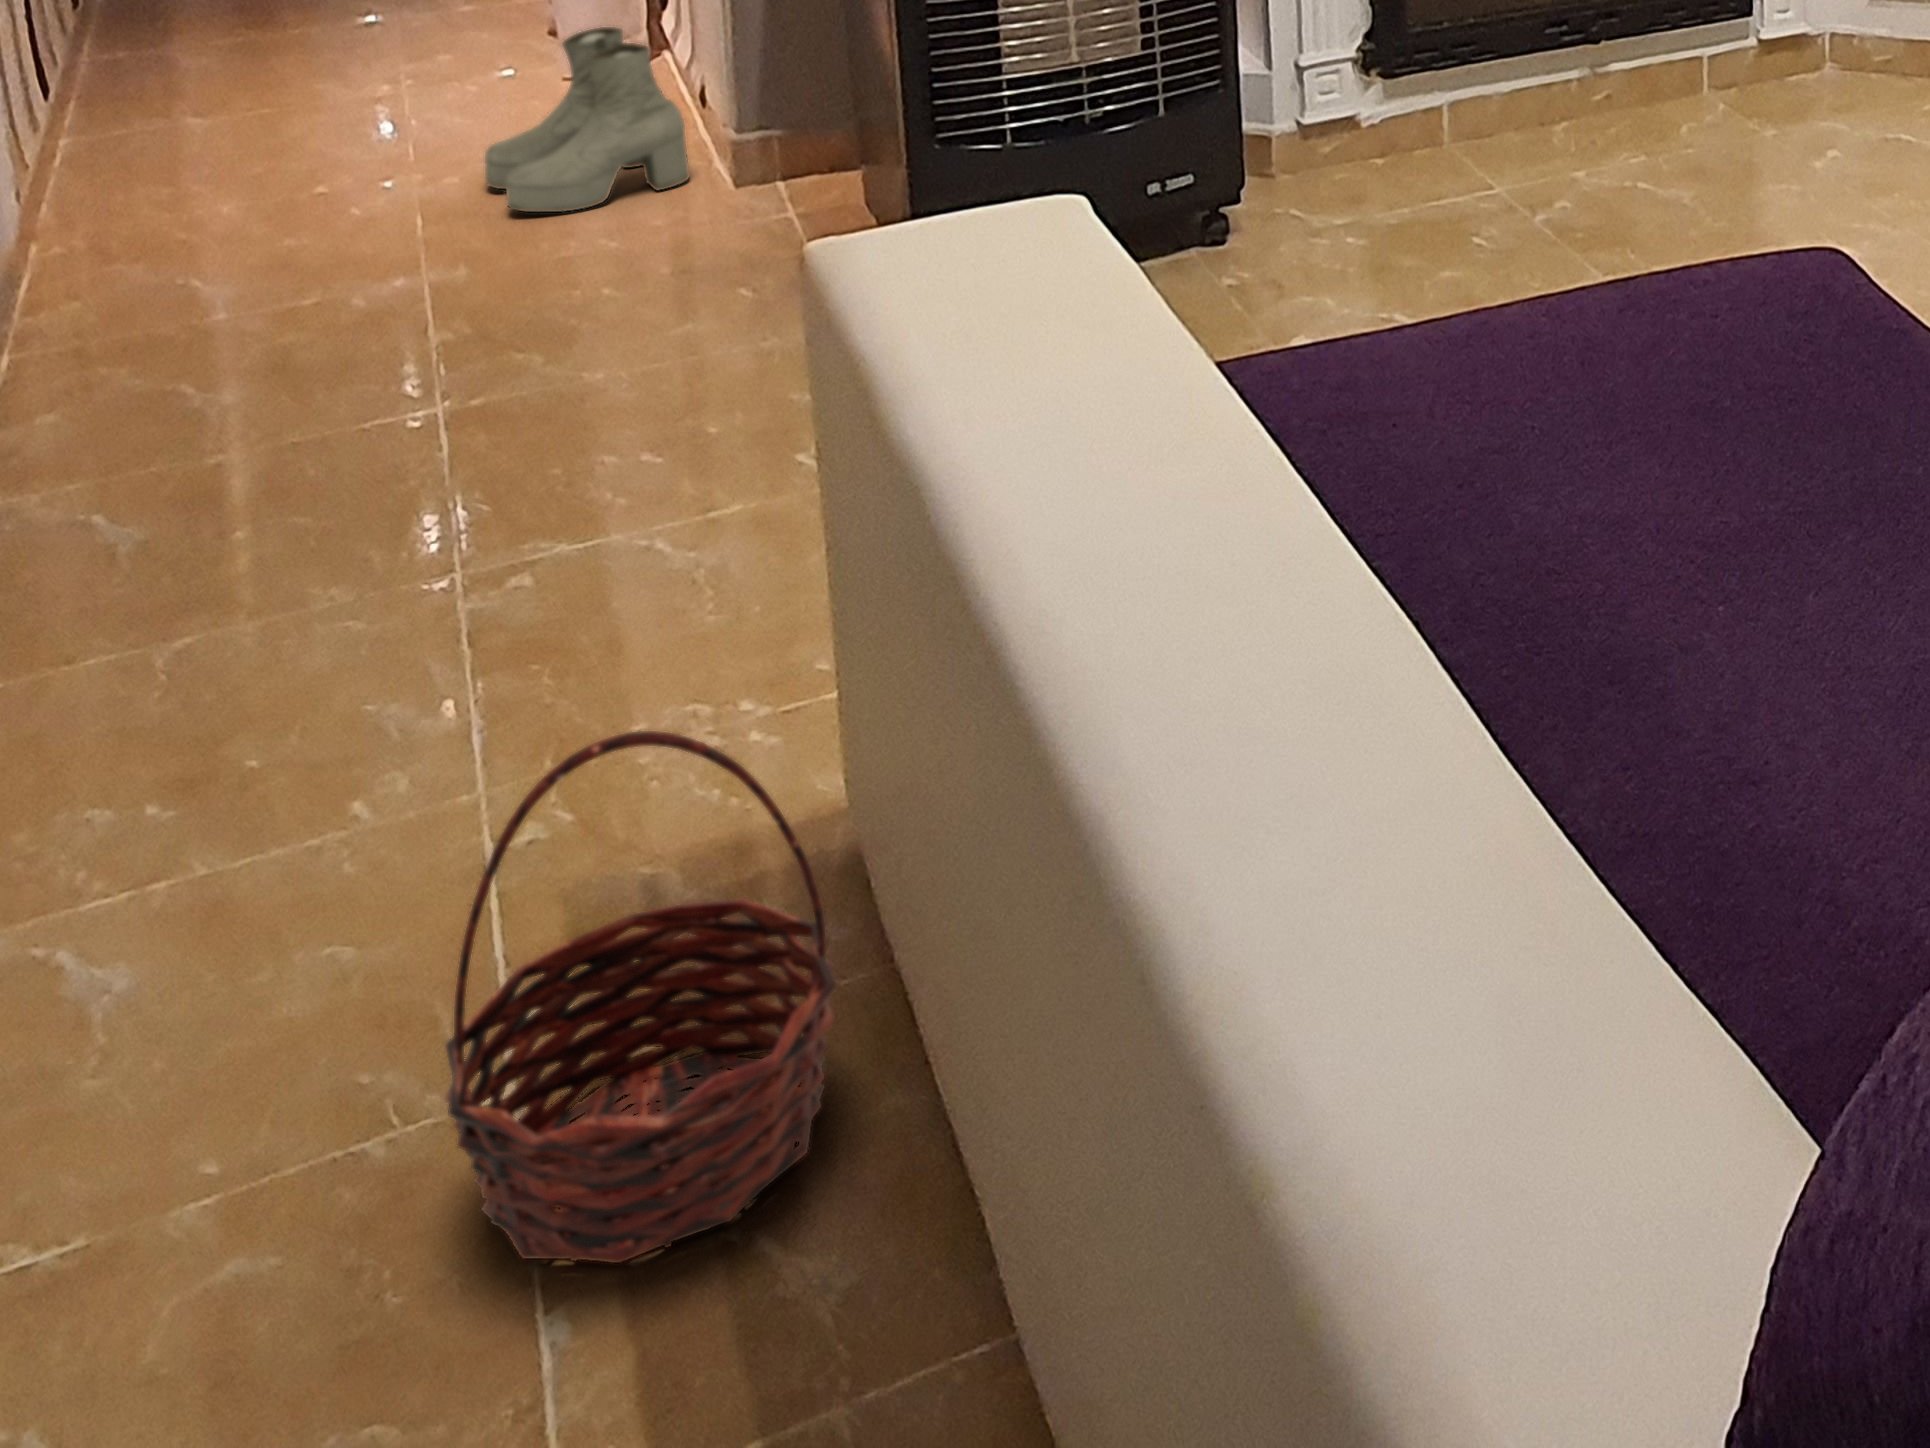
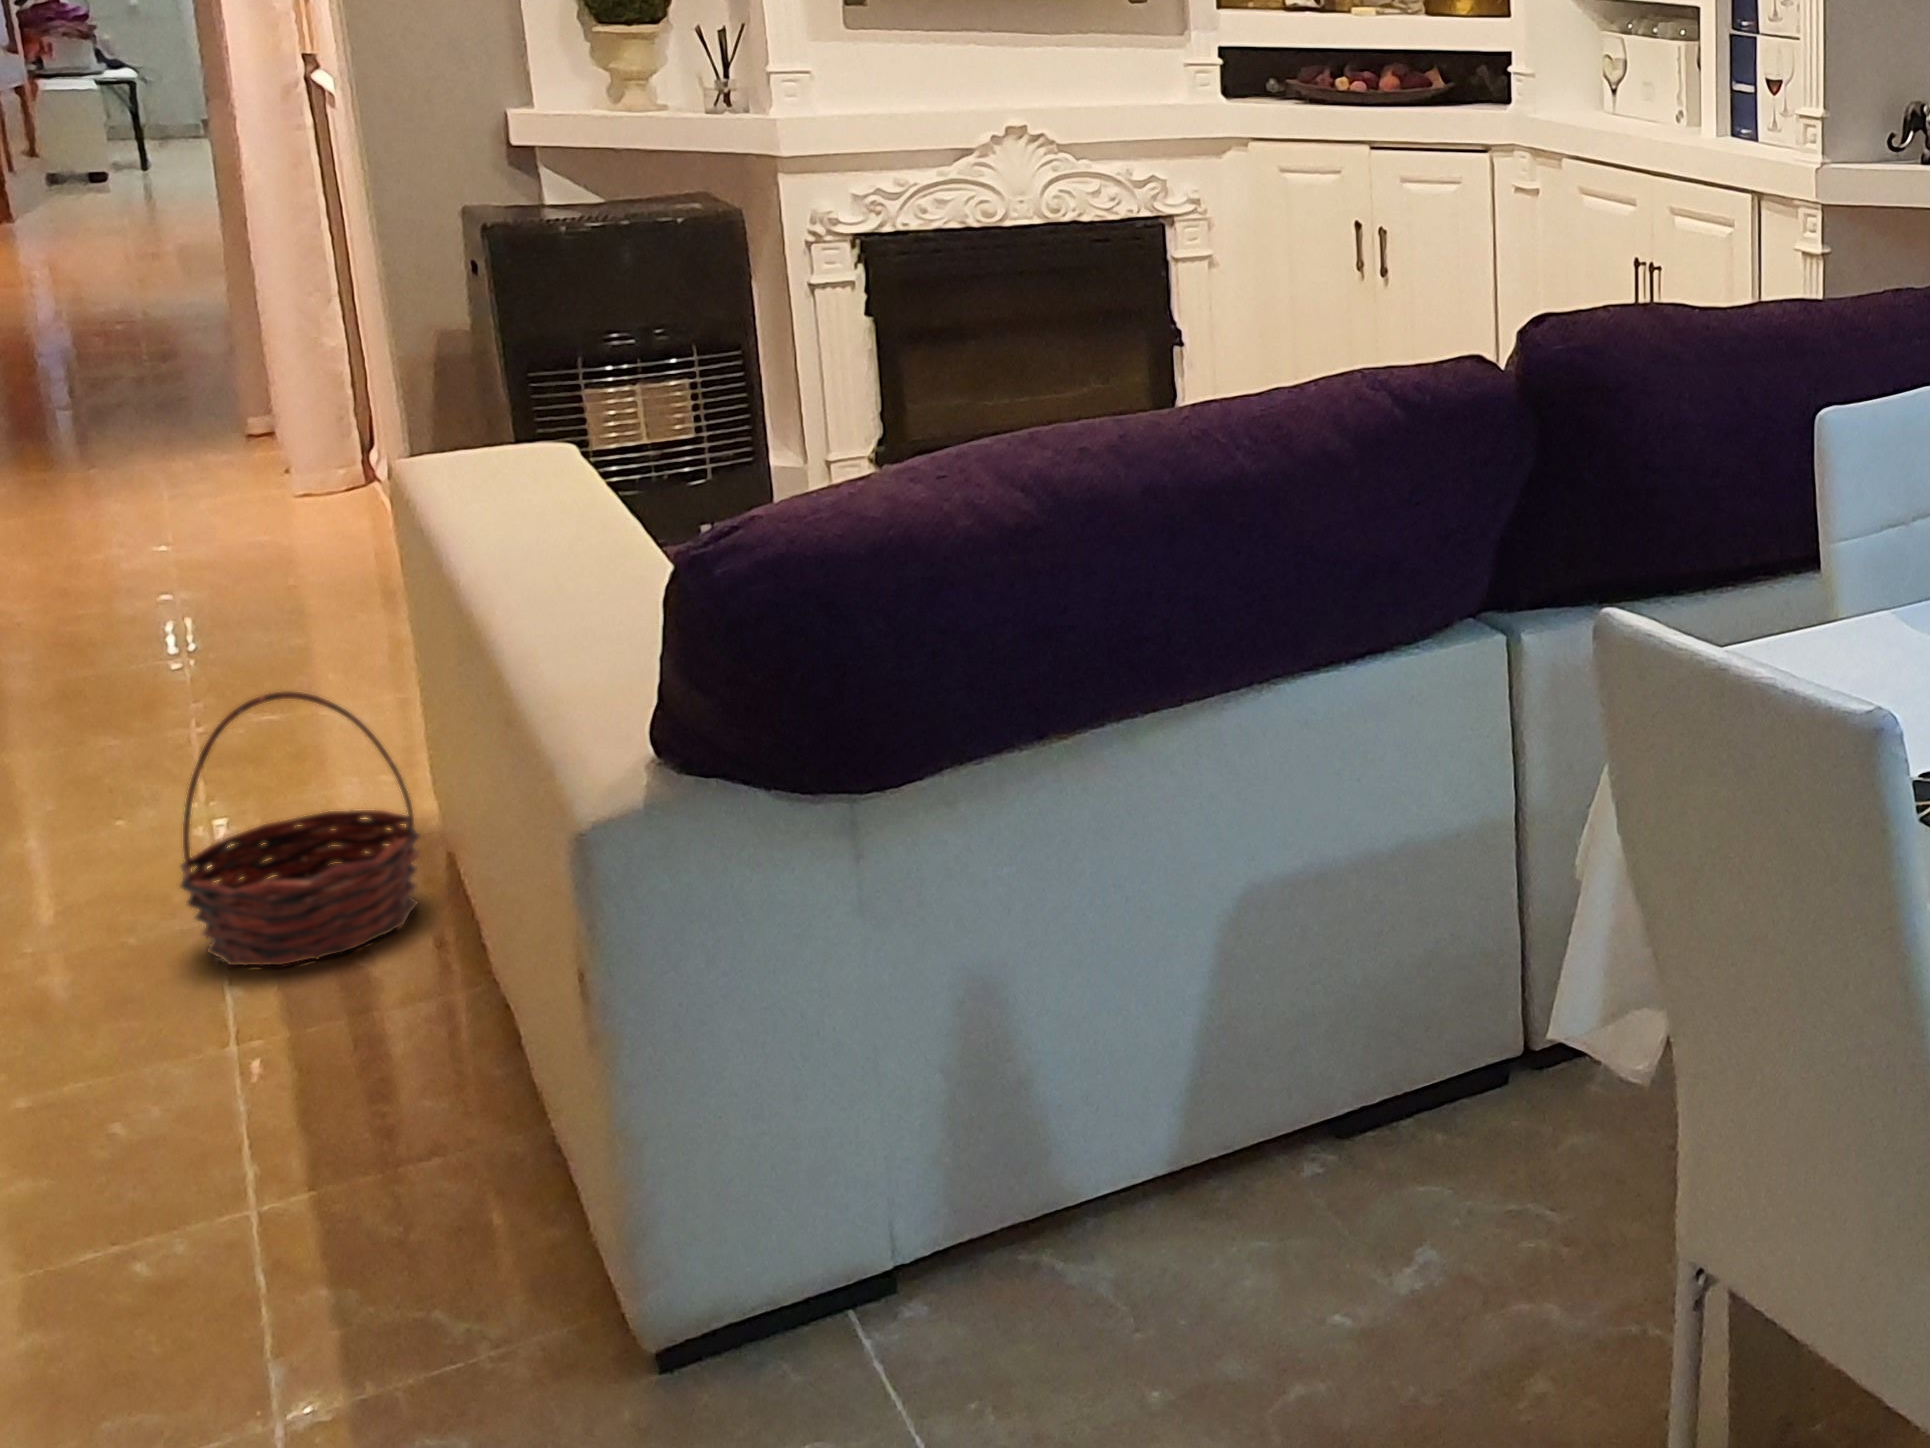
boots: present [485,27,690,212] -> none [230,436,387,556]

